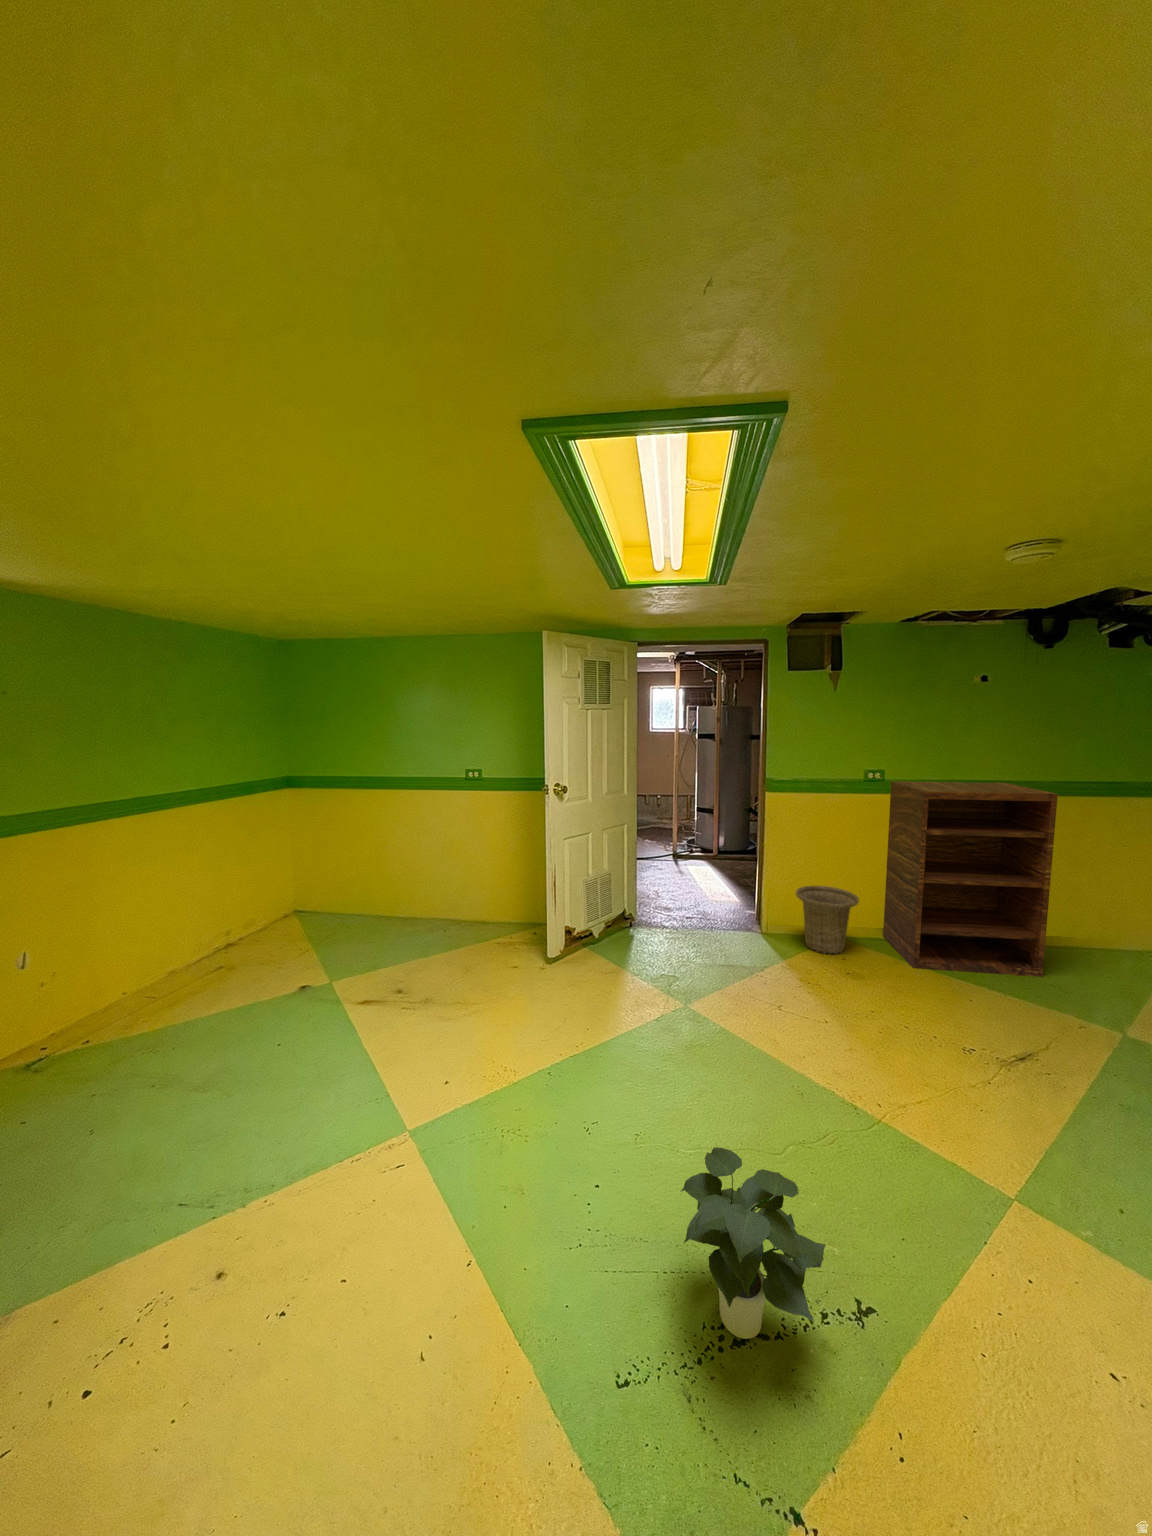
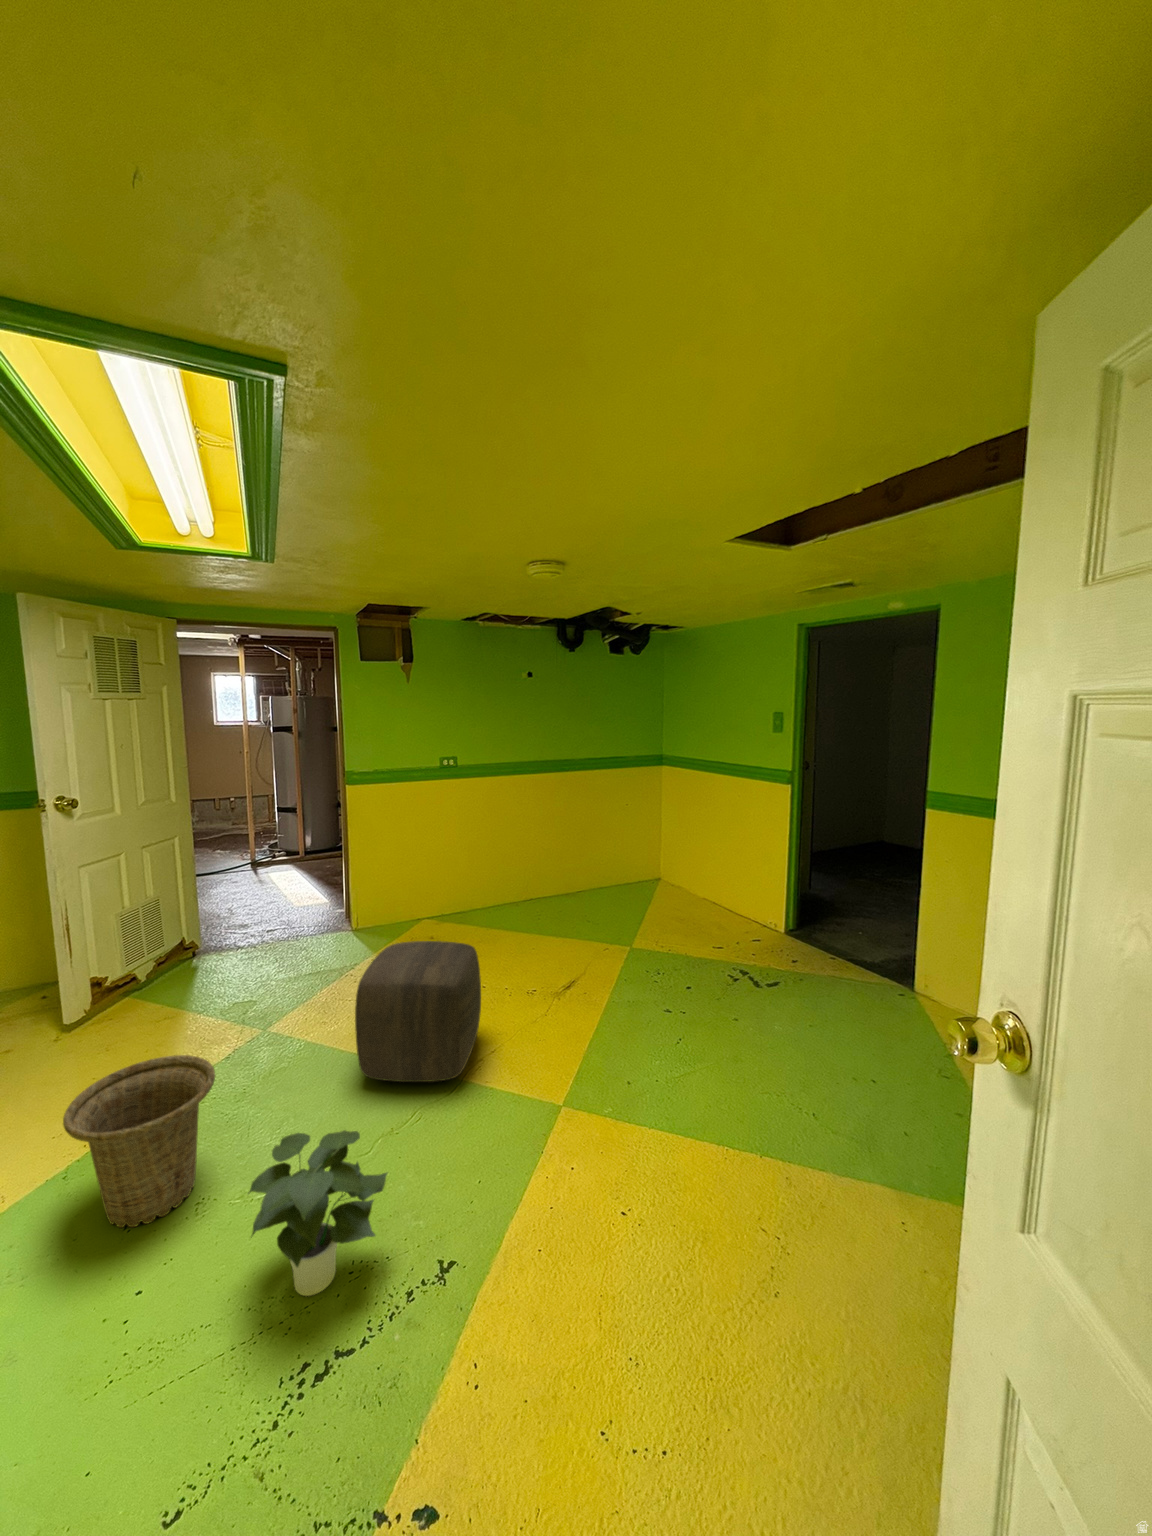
shelving unit: present [883,781,1058,977] -> none [461,762,574,928]
basket: present [796,886,859,954] -> present [63,1055,215,1227]
ottoman: none [778,968,927,1148] -> present [355,941,481,1082]

